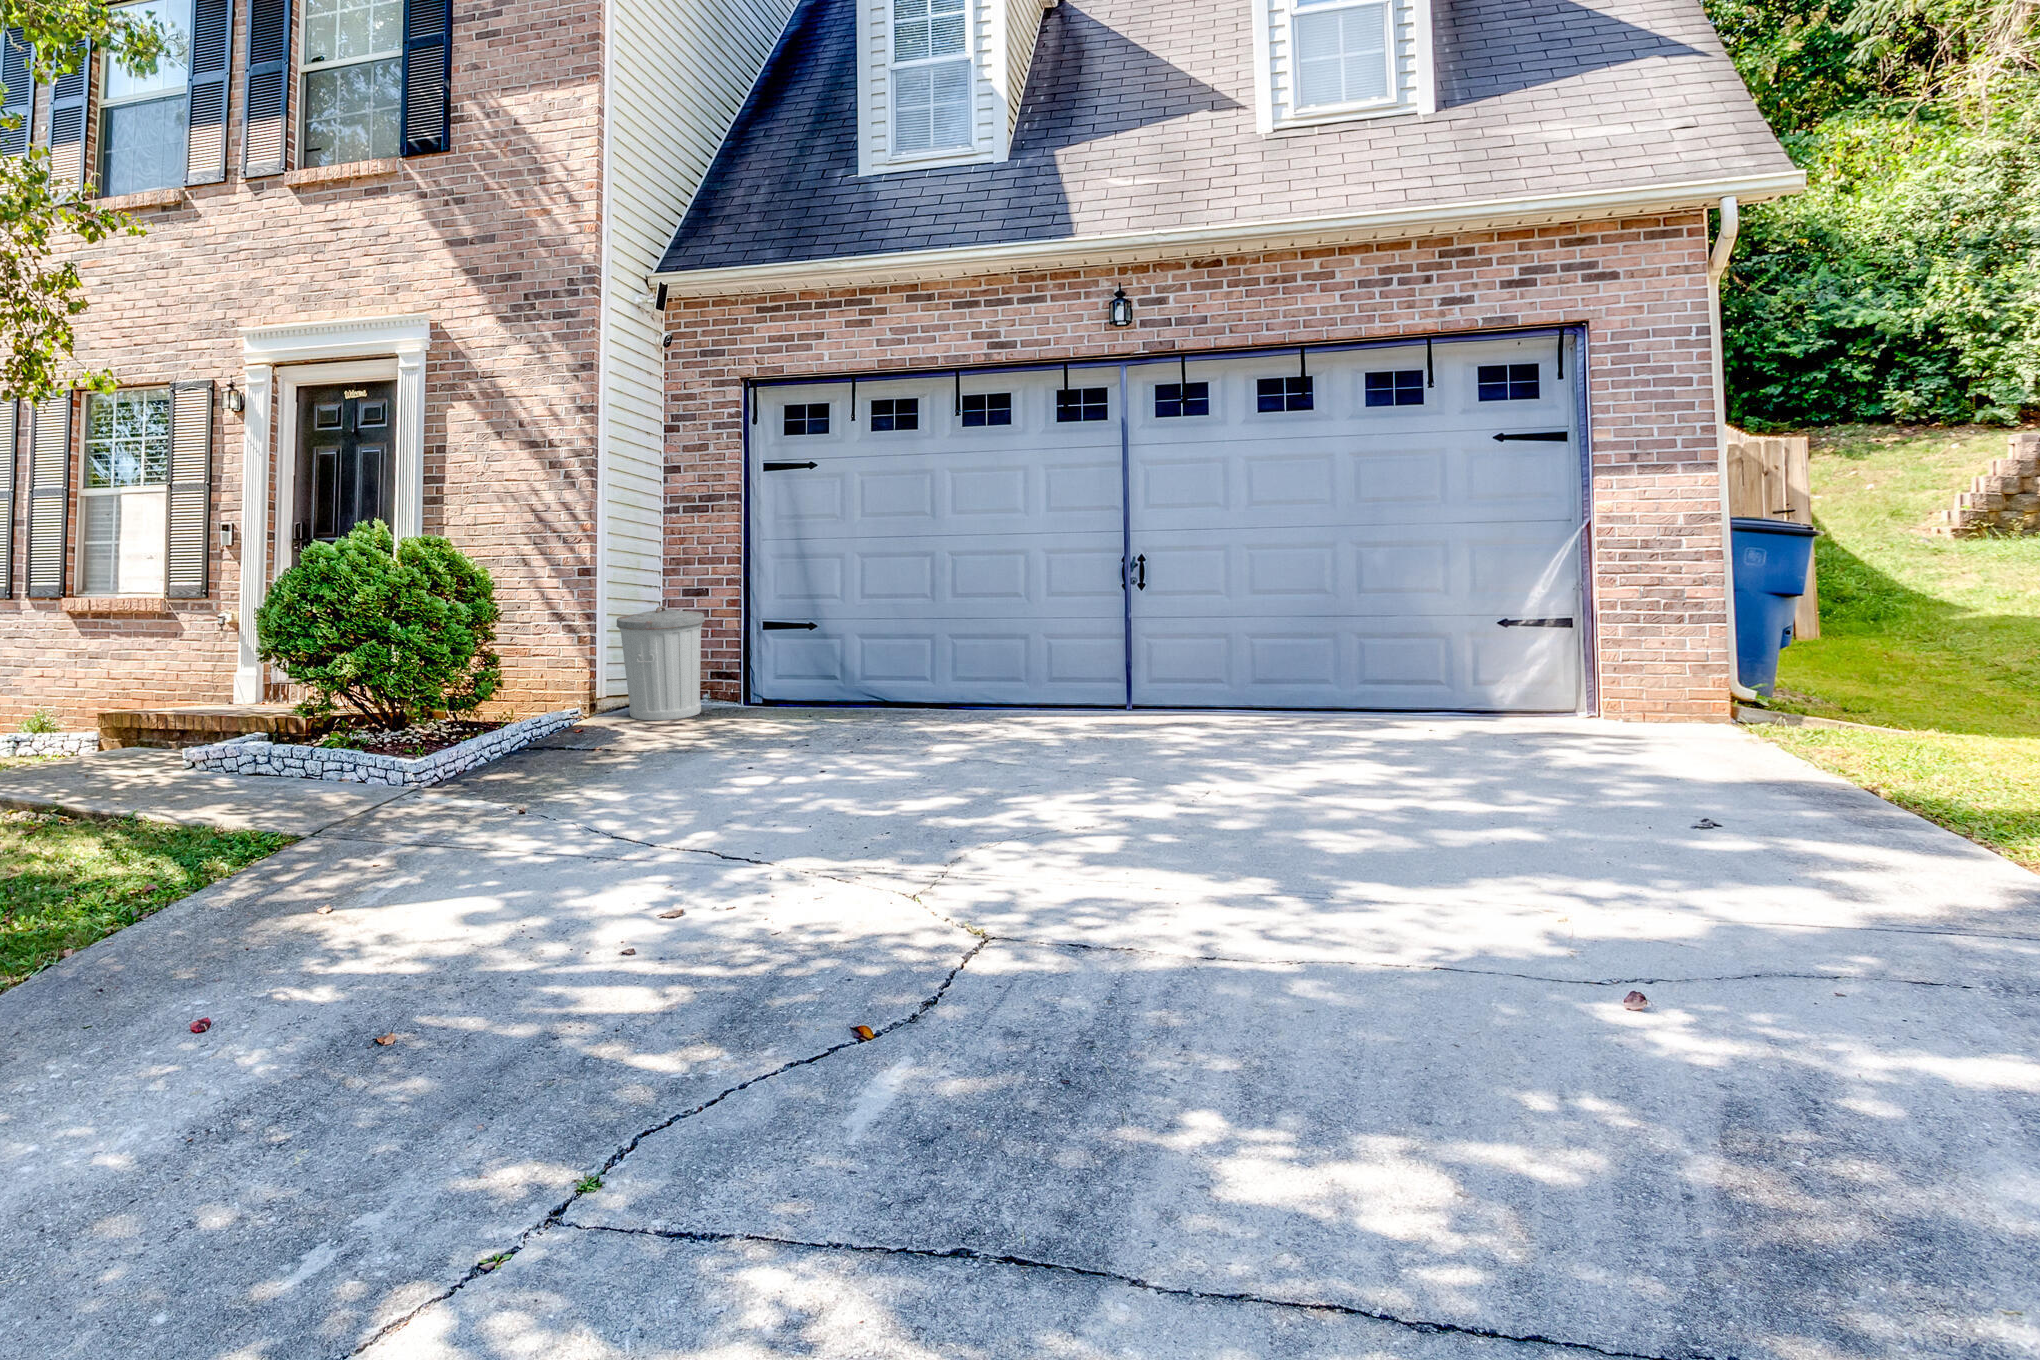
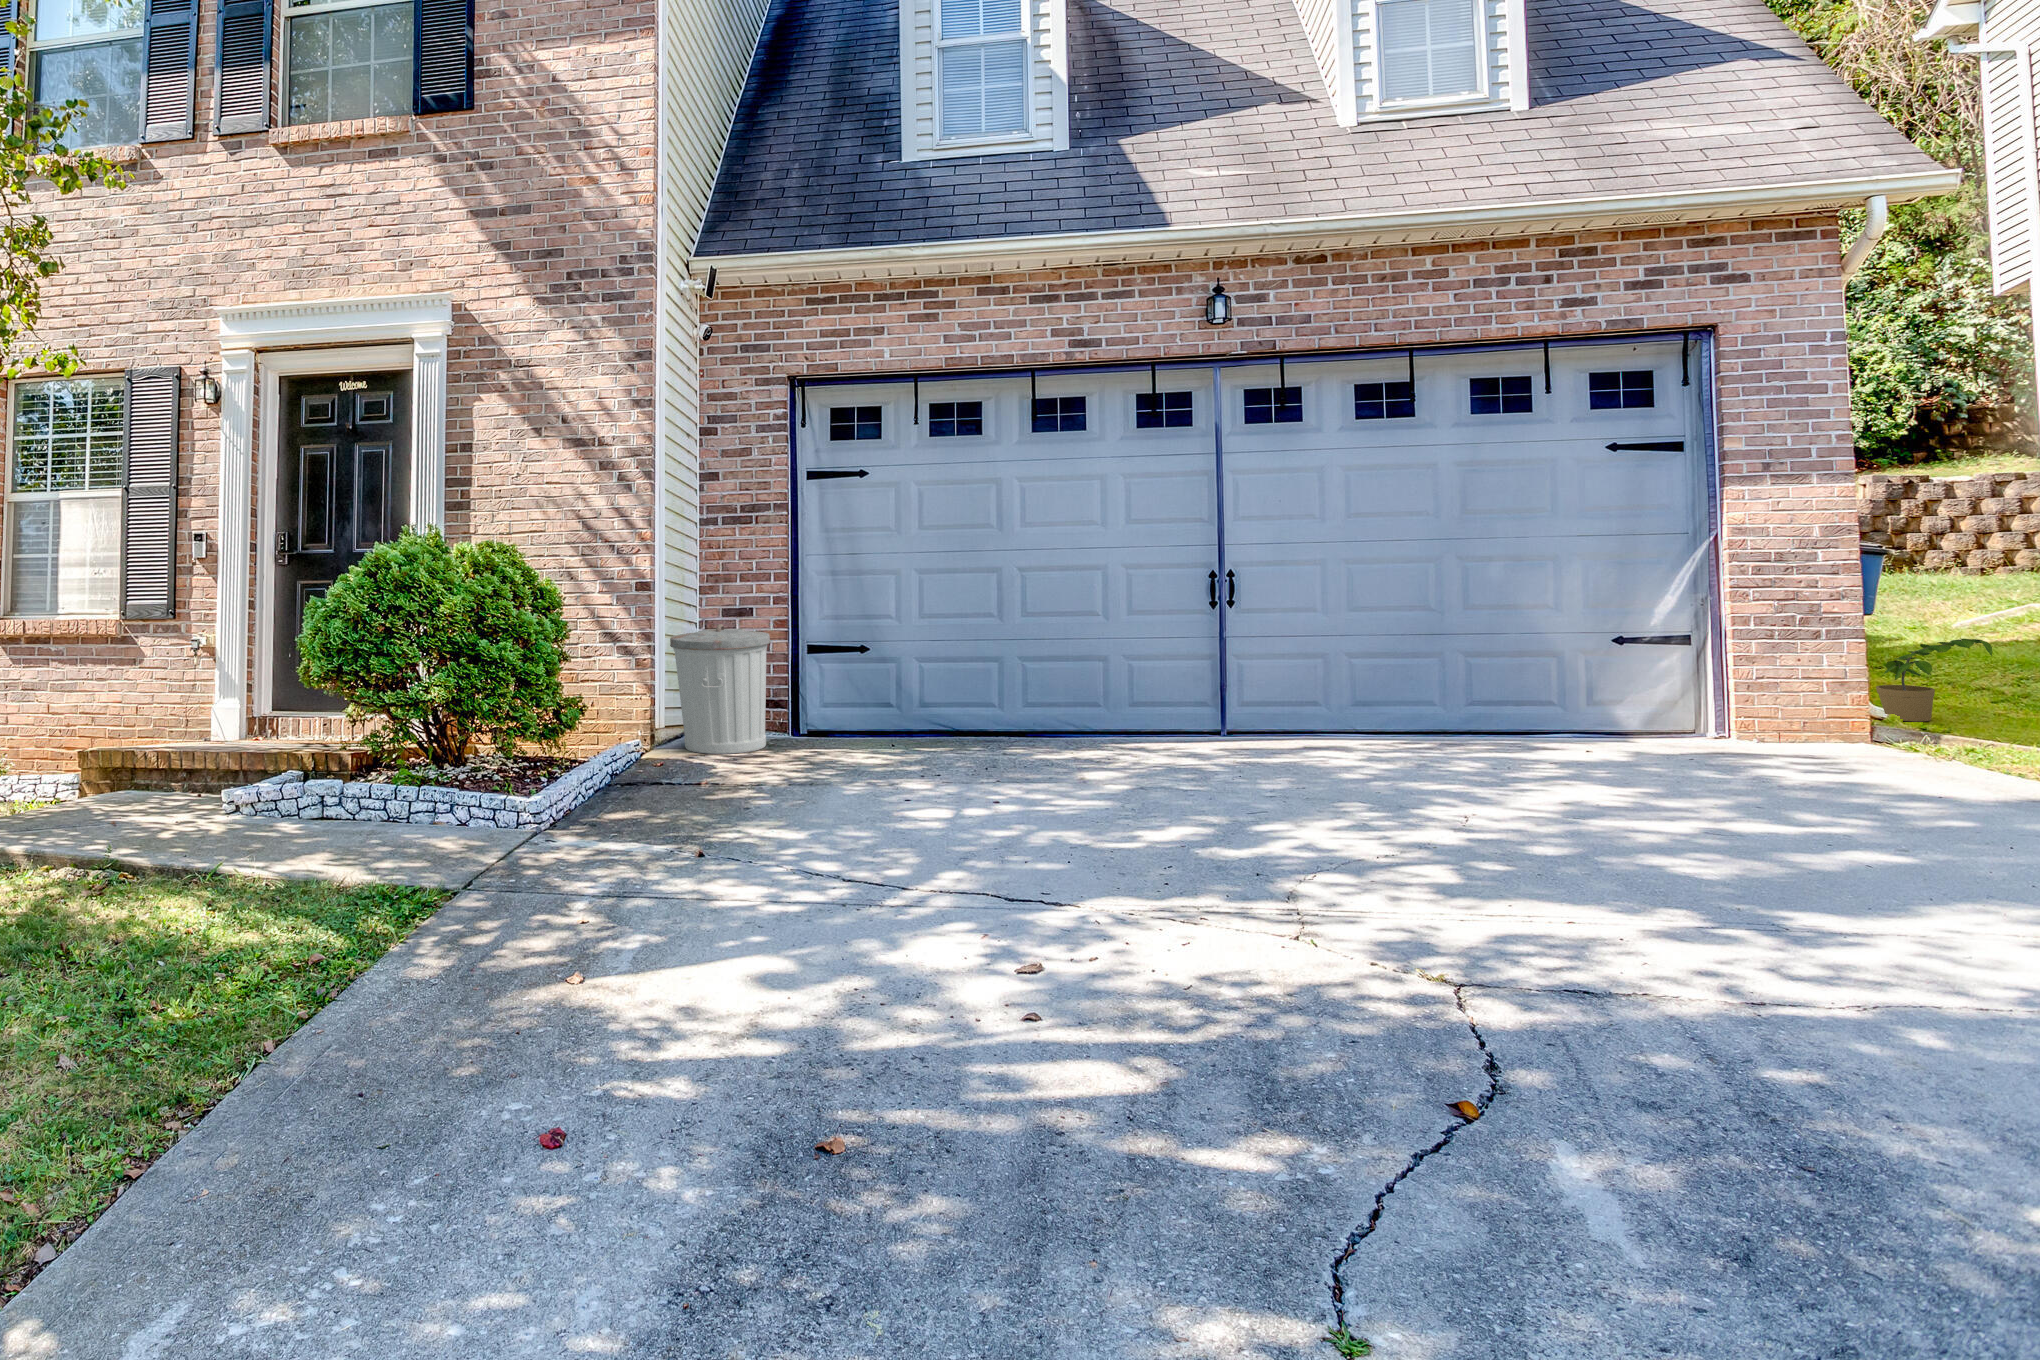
potted plant: none [1784,619,1889,698] -> present [1876,639,1993,722]

